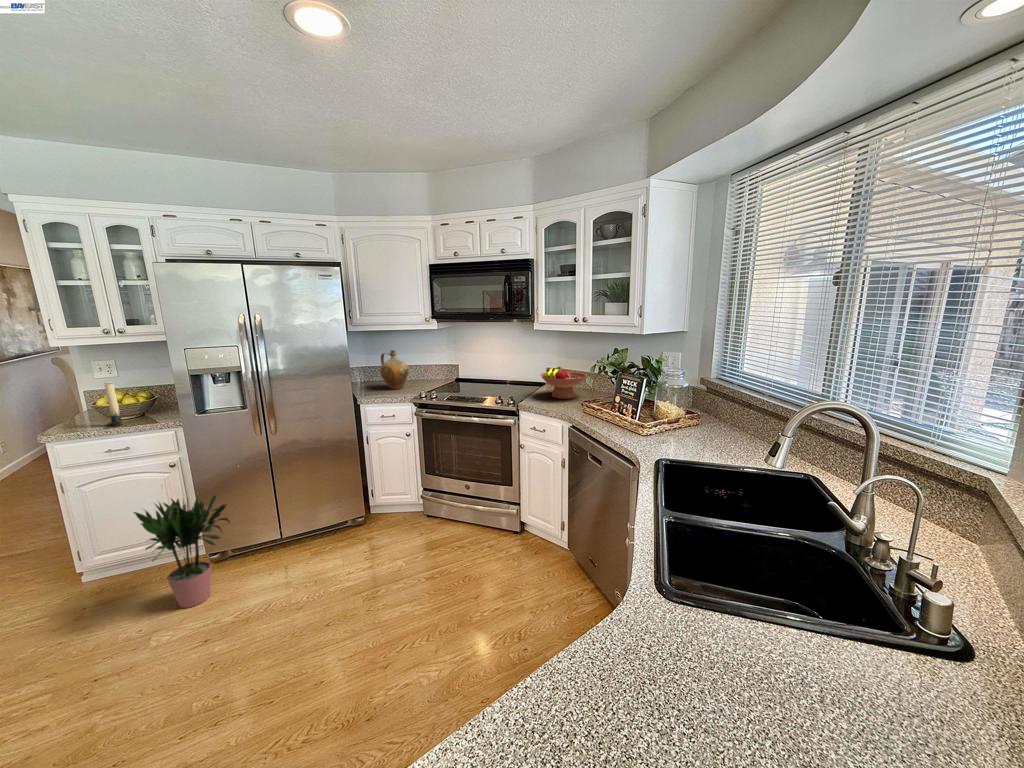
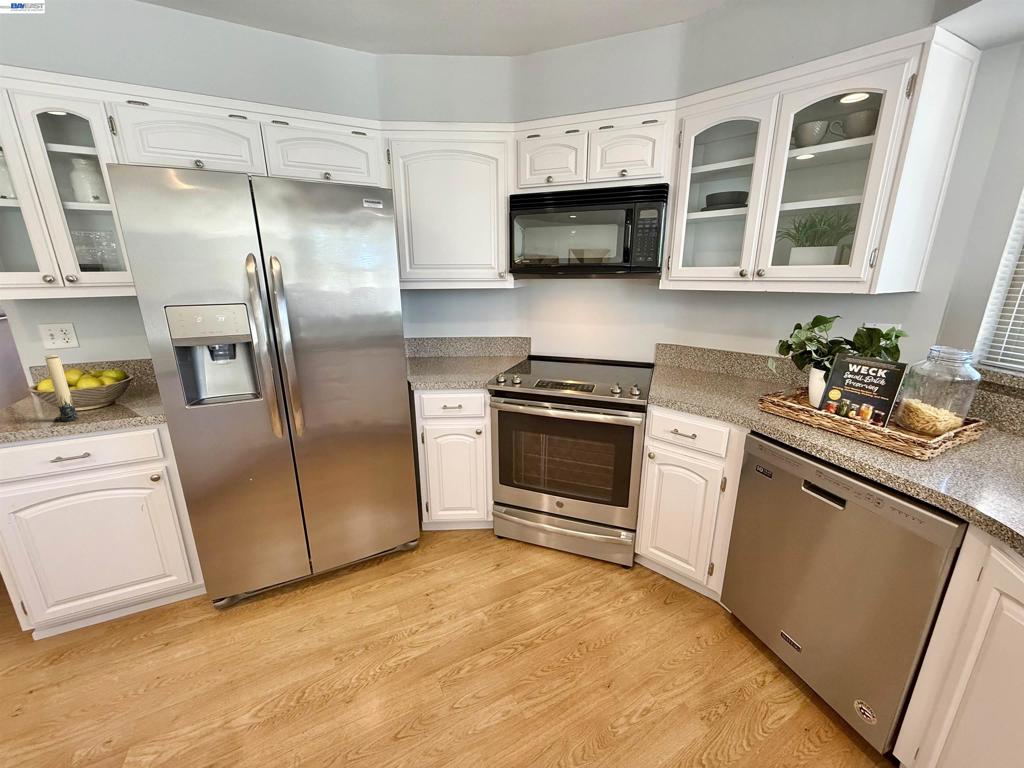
ceramic jug: present [380,350,409,389] -> none [435,316,472,369]
fruit bowl: present [541,367,587,399] -> none [668,342,740,388]
potted plant: present [134,495,230,608] -> none [90,504,261,693]

